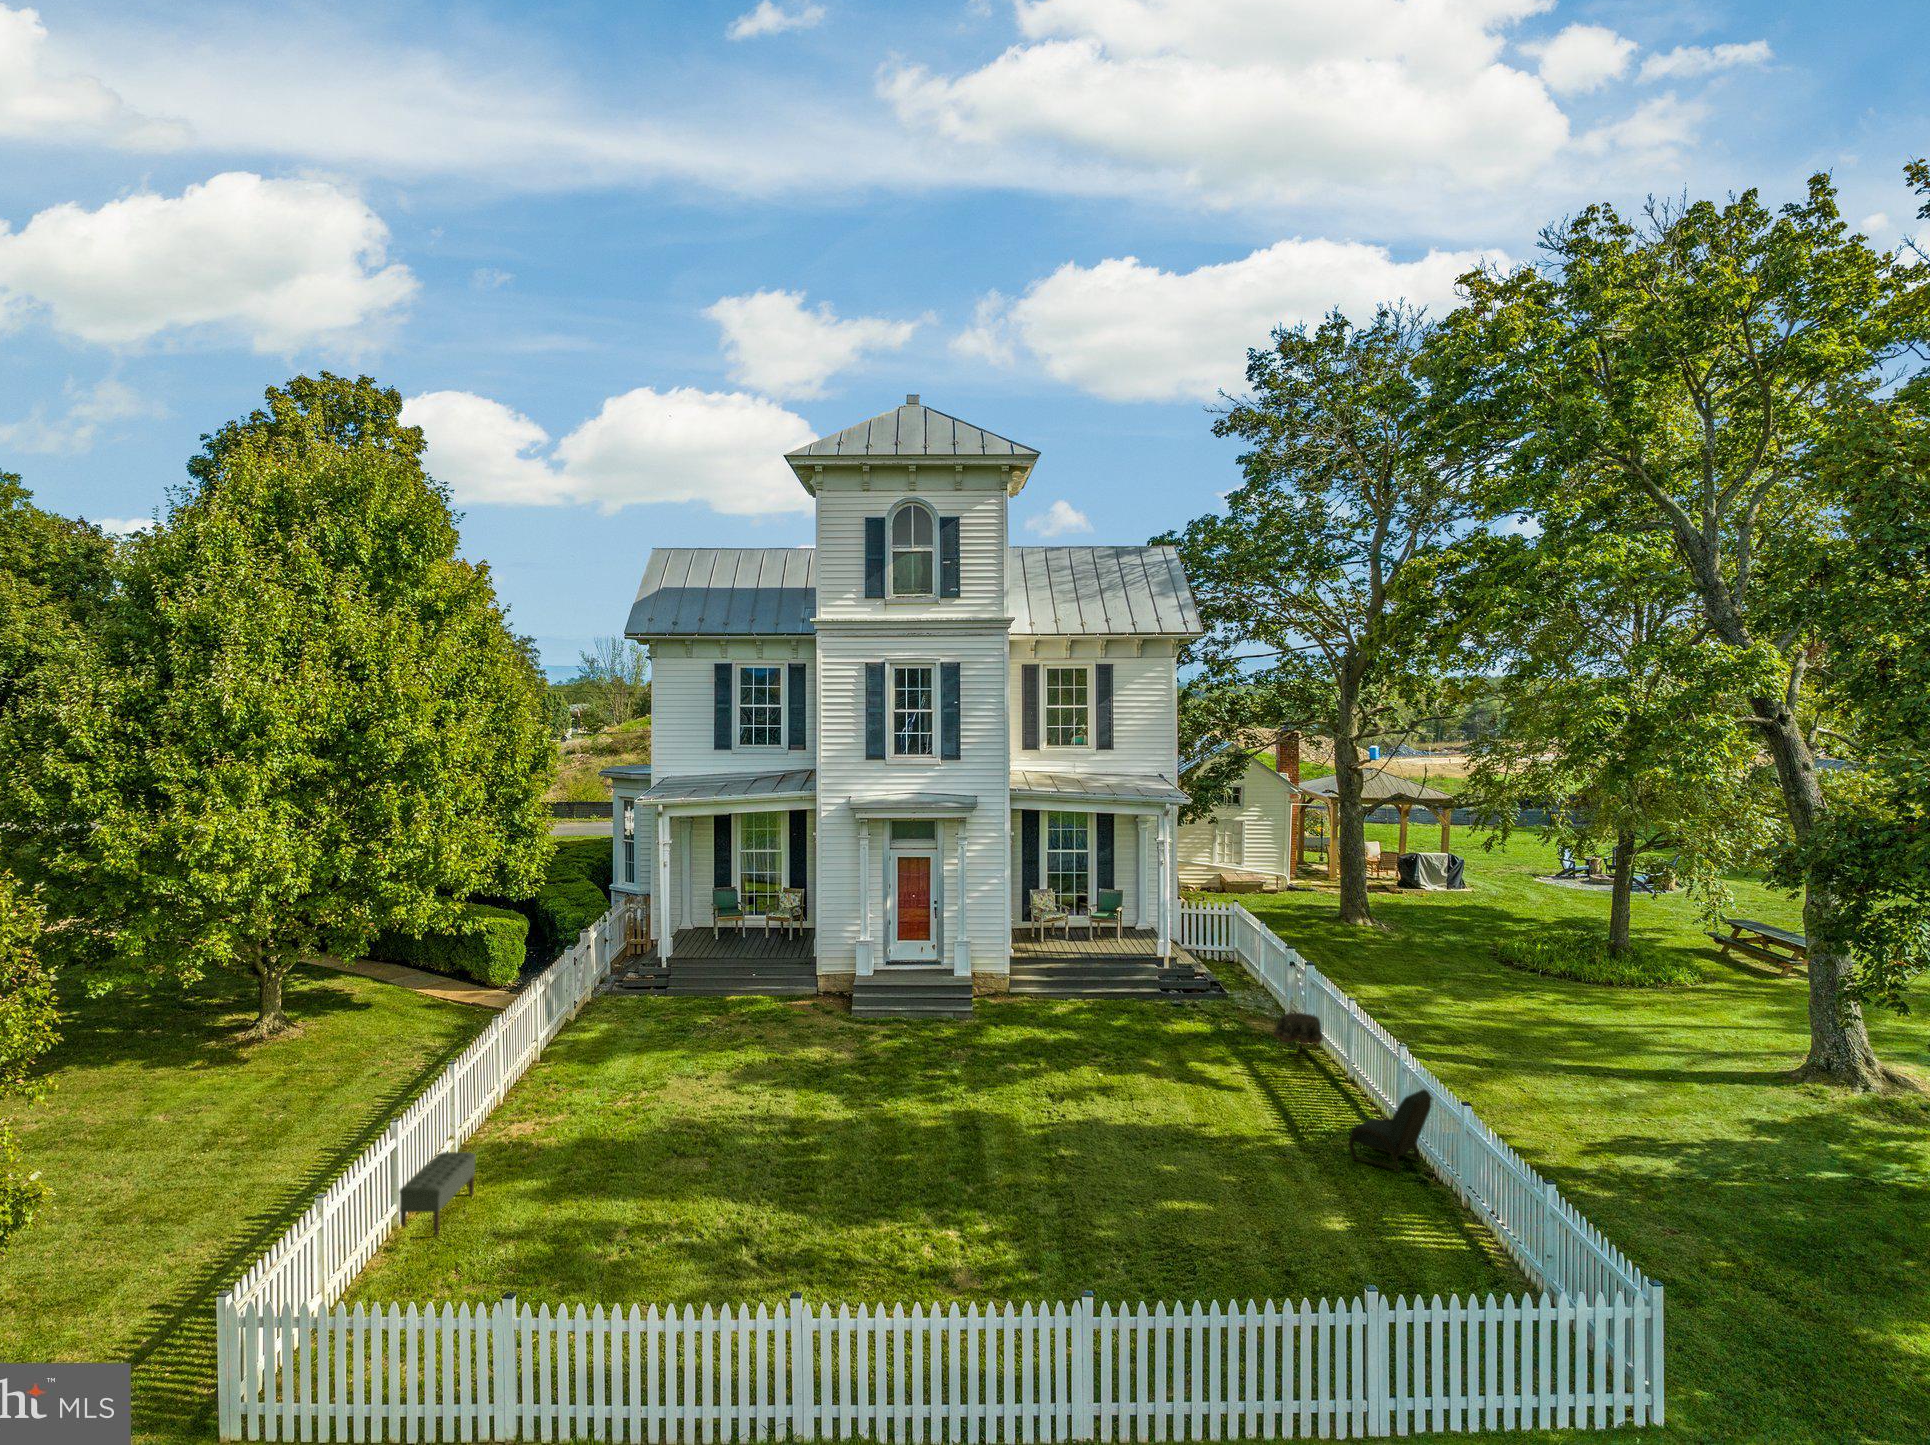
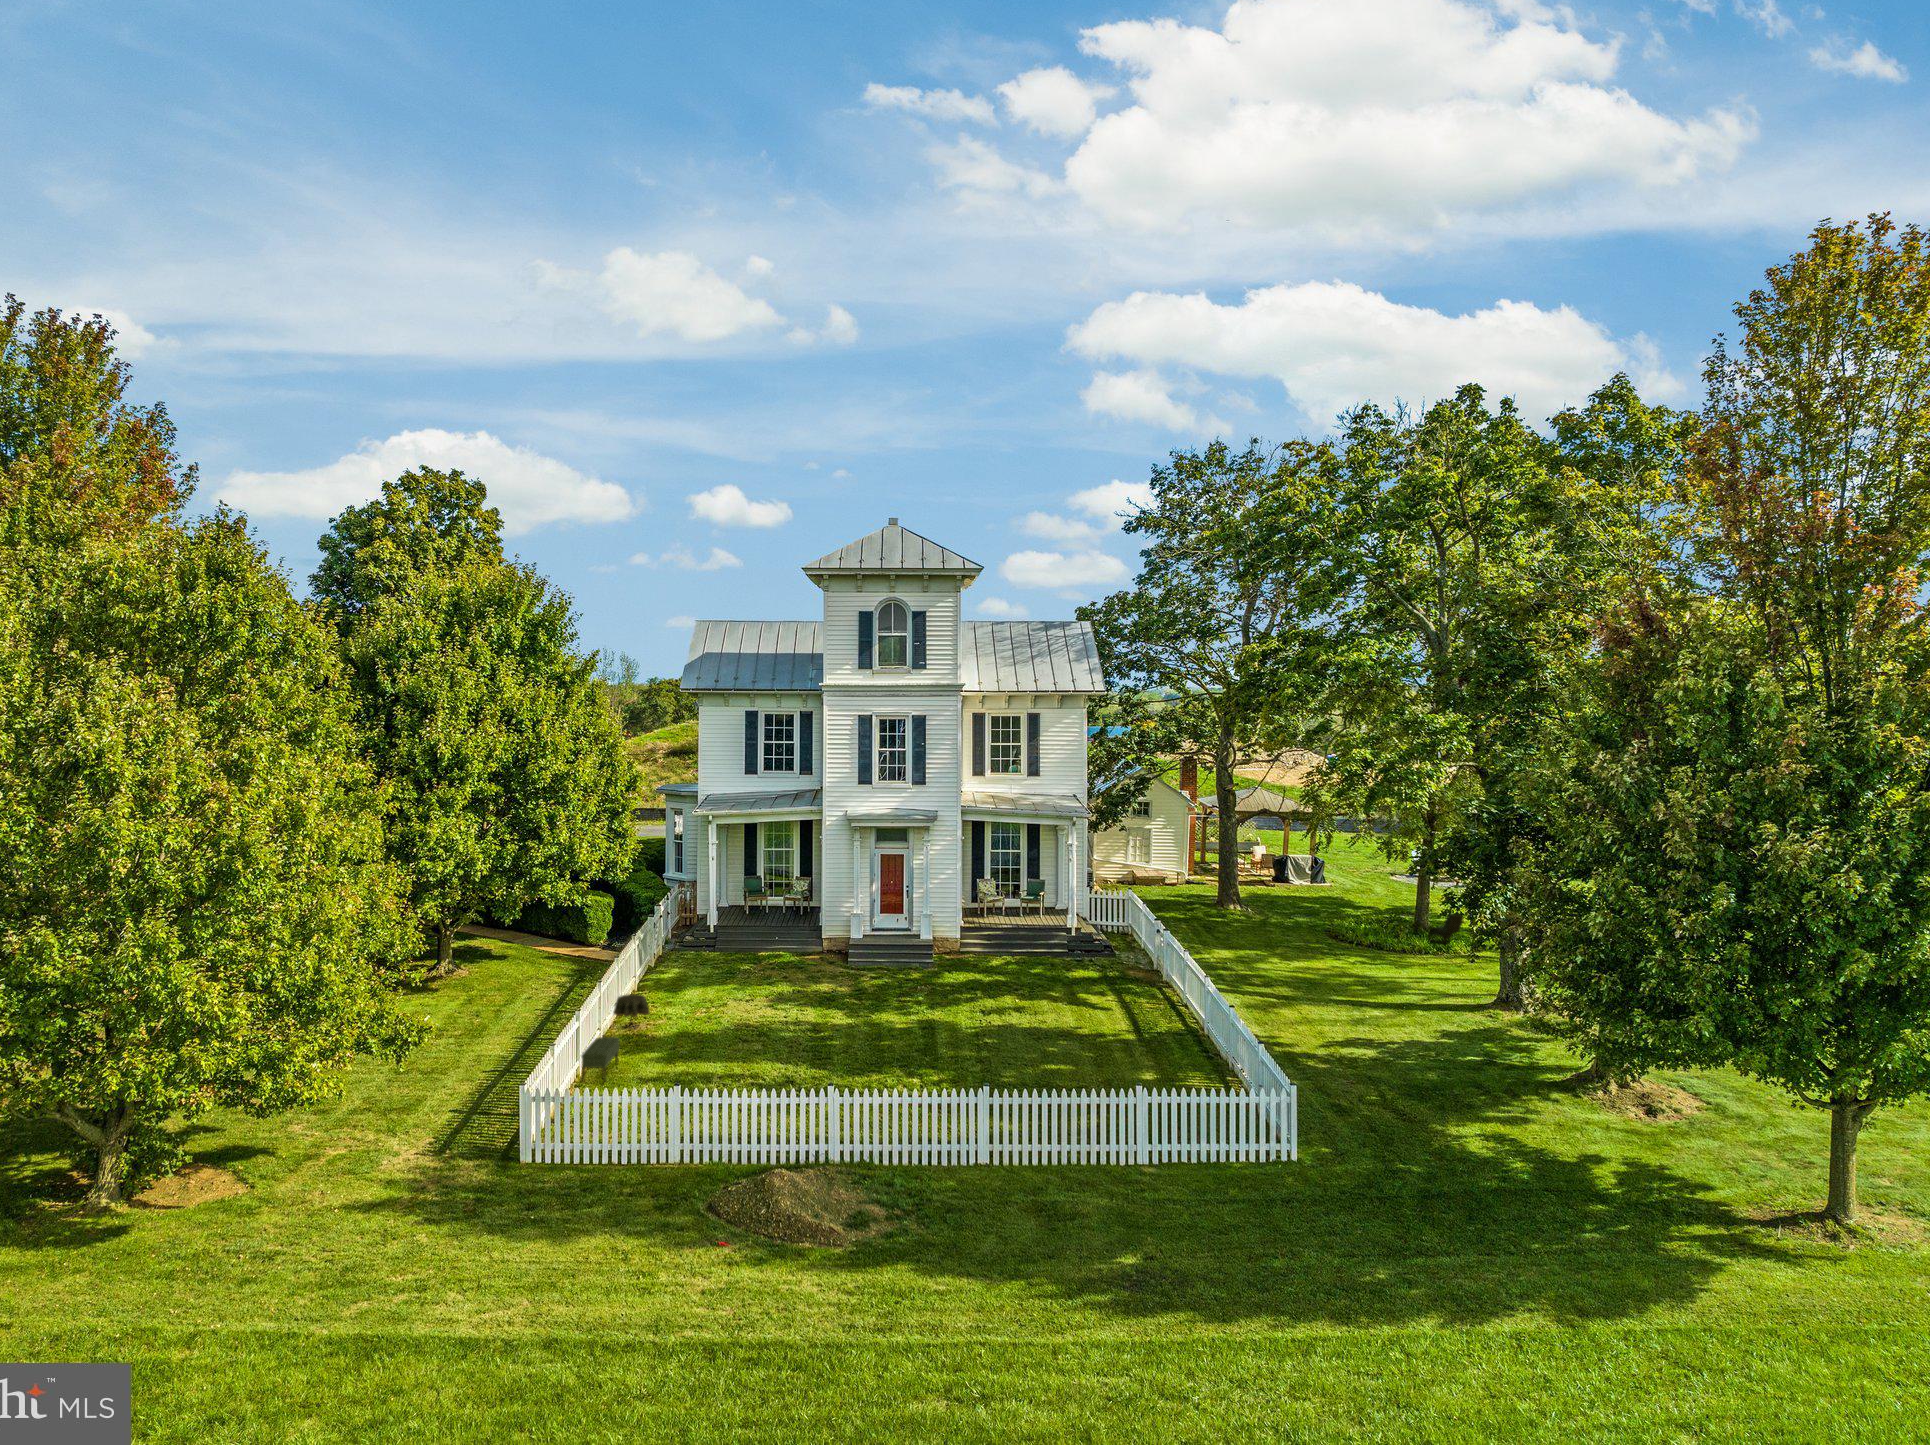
side table: present [1274,1013,1323,1058] -> present [613,994,650,1029]
lounge chair: present [1349,1089,1433,1172] -> present [1428,913,1463,944]

